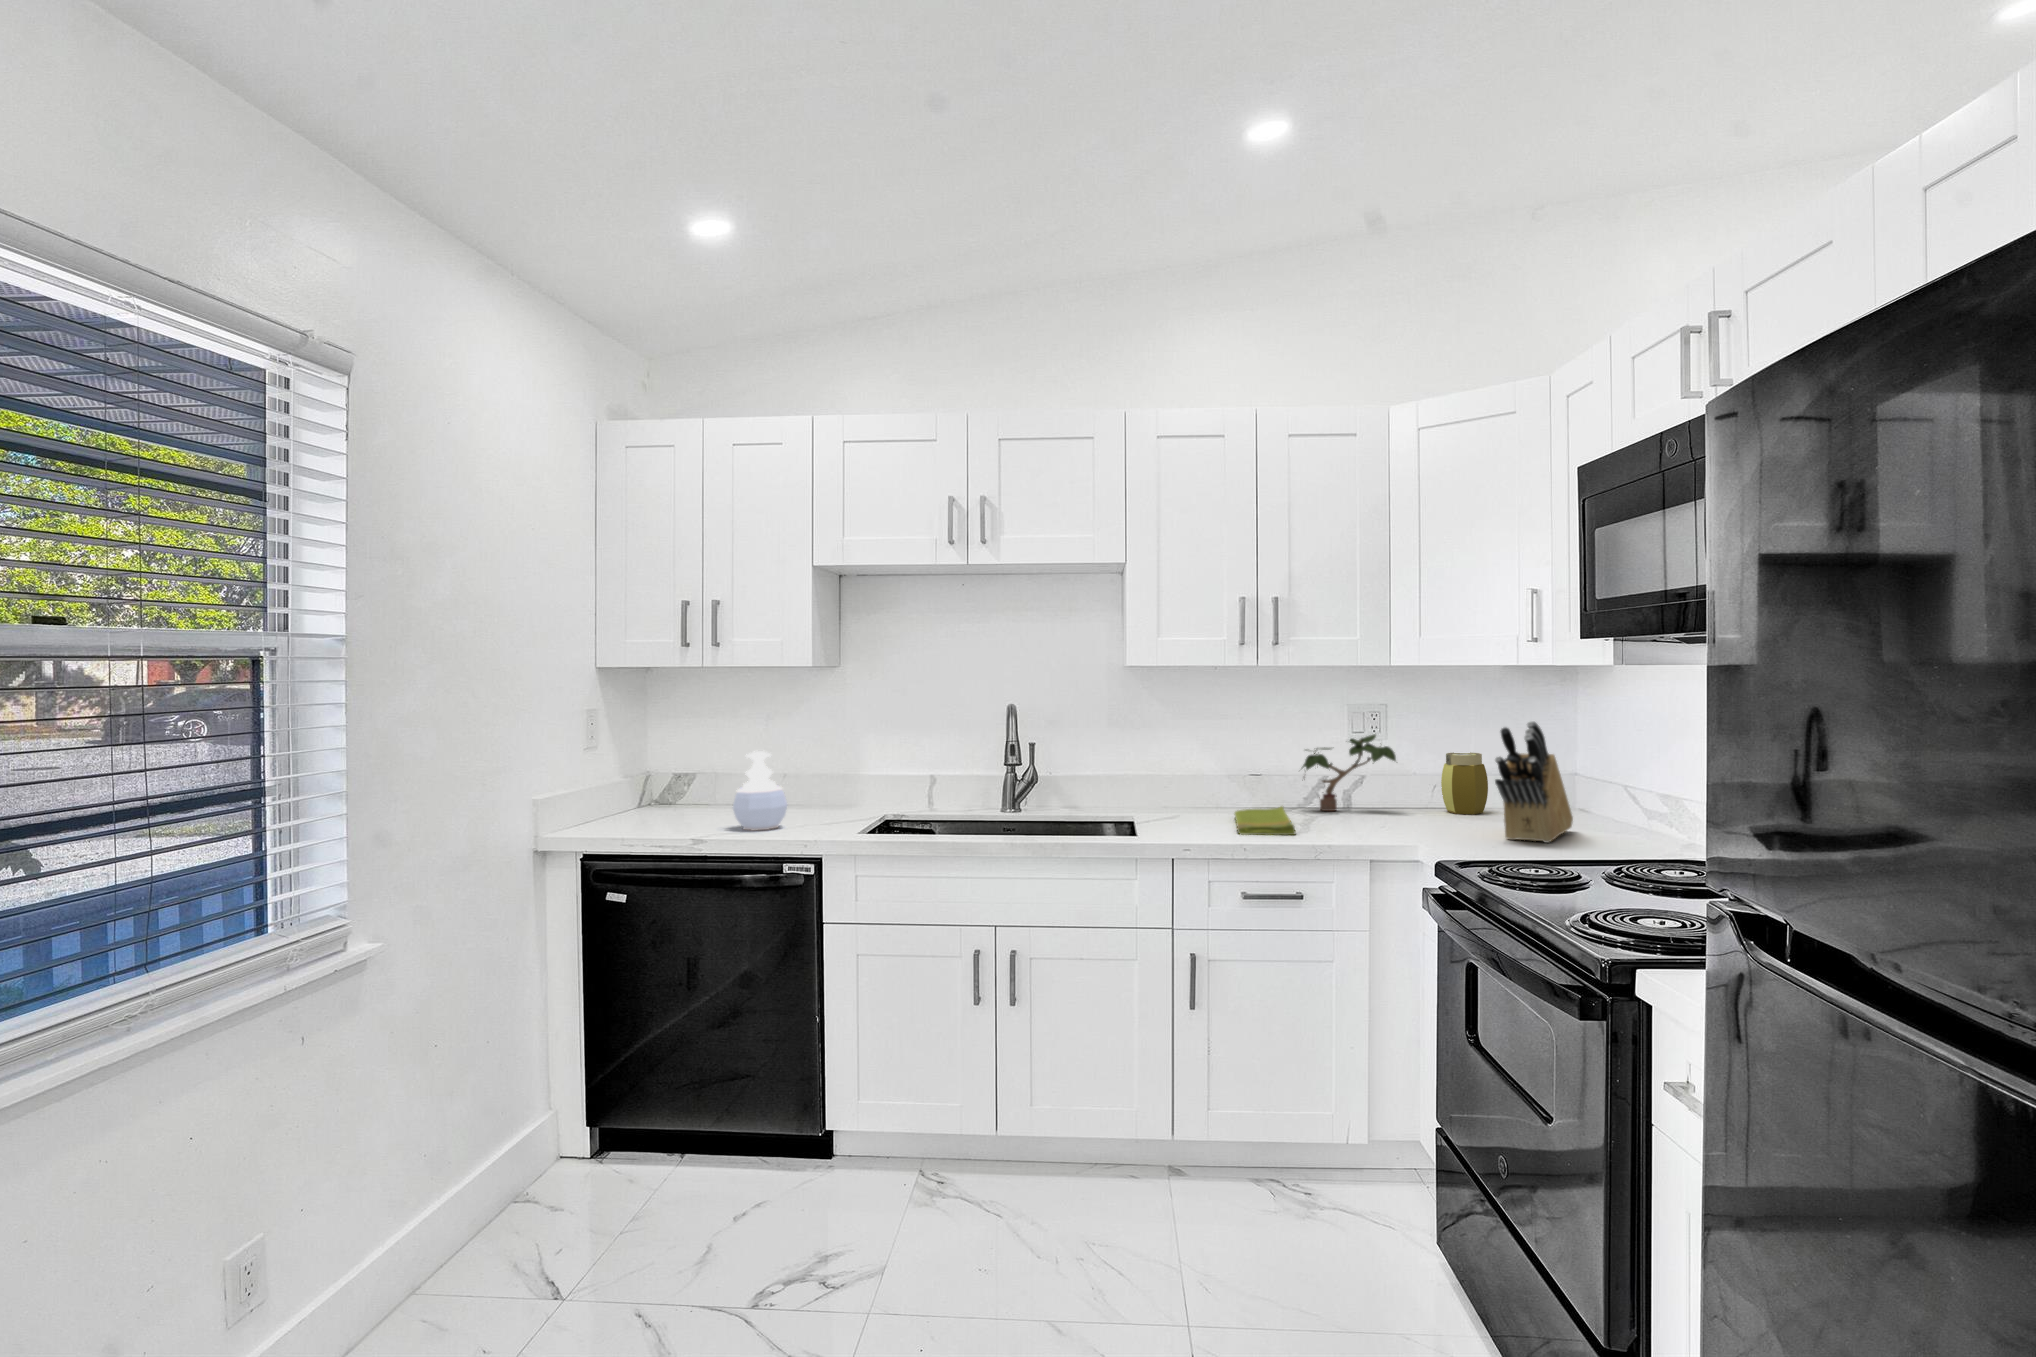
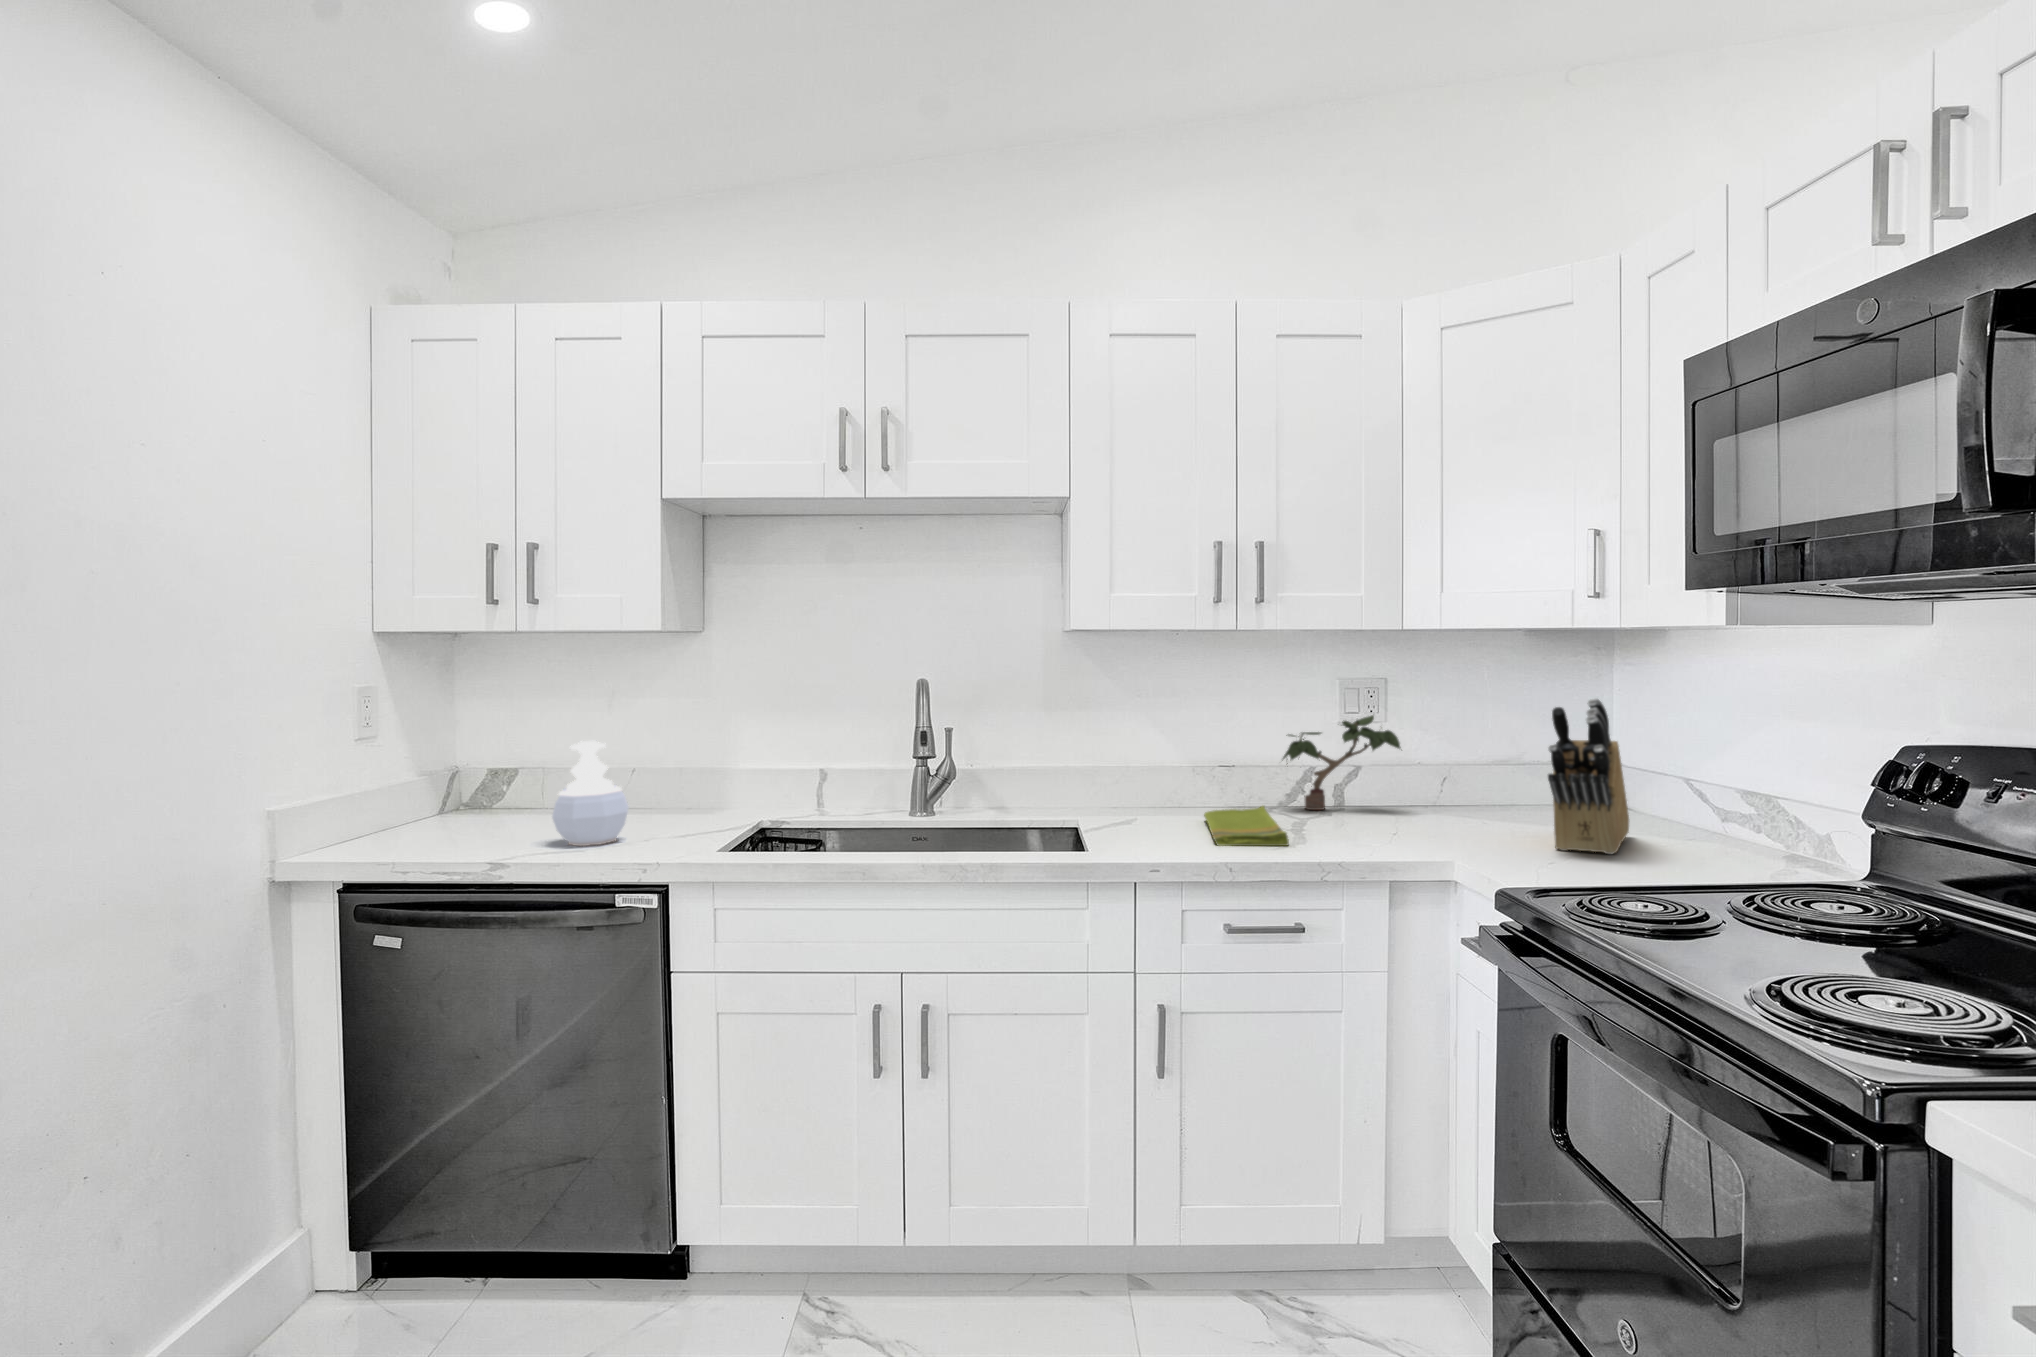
jar: present [1441,752,1488,815] -> none [1452,737,1509,813]

